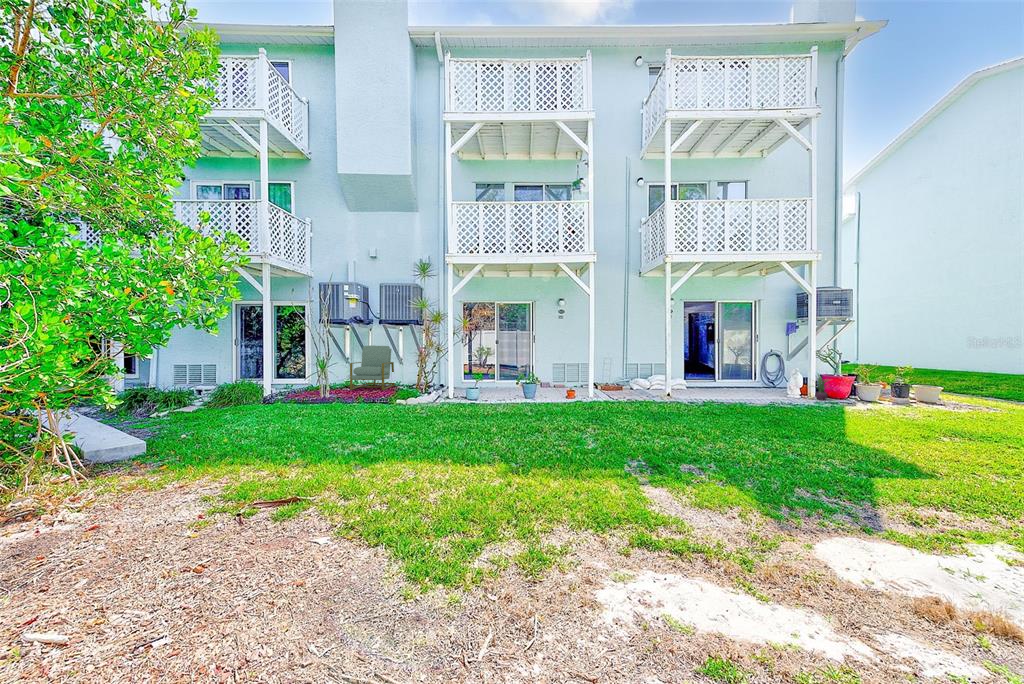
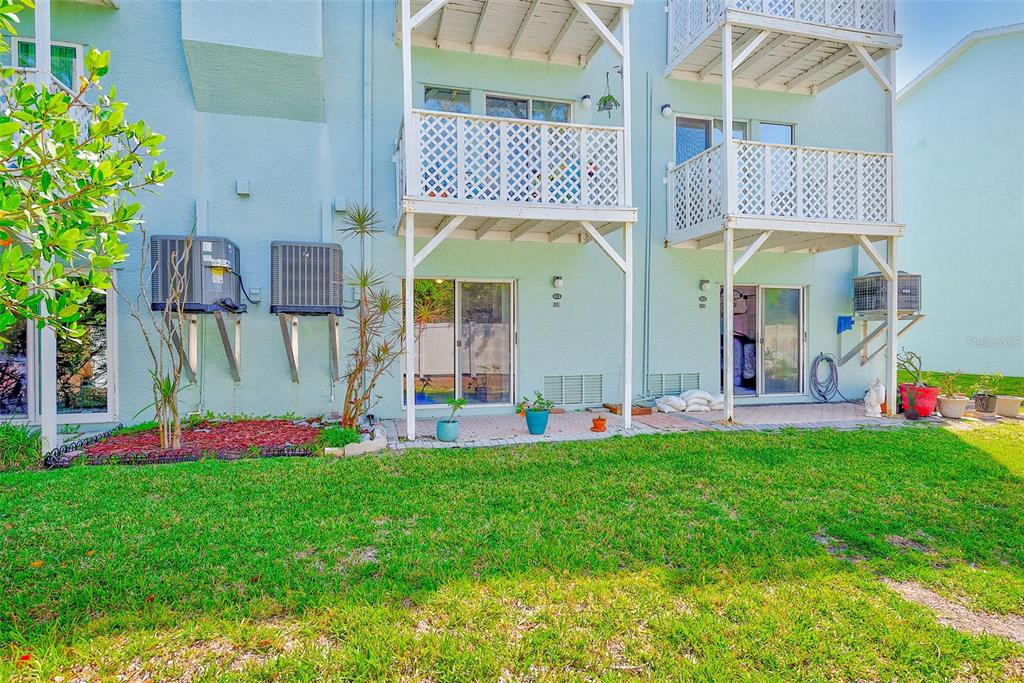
chair: present [350,345,395,390] -> none [210,351,288,432]

